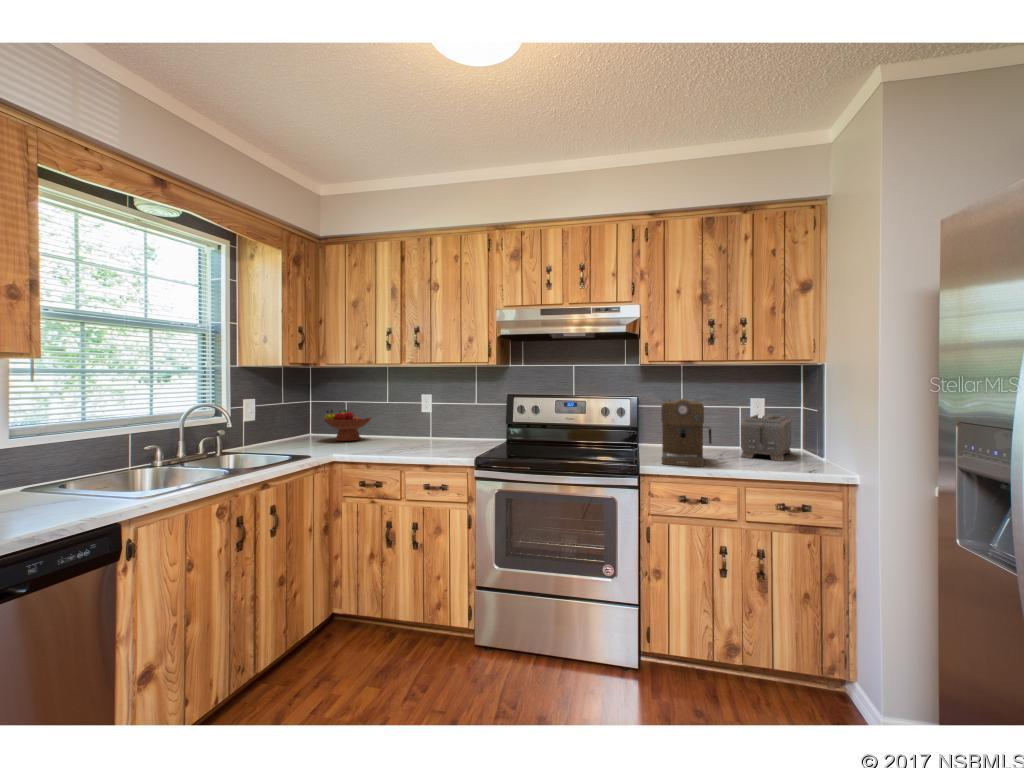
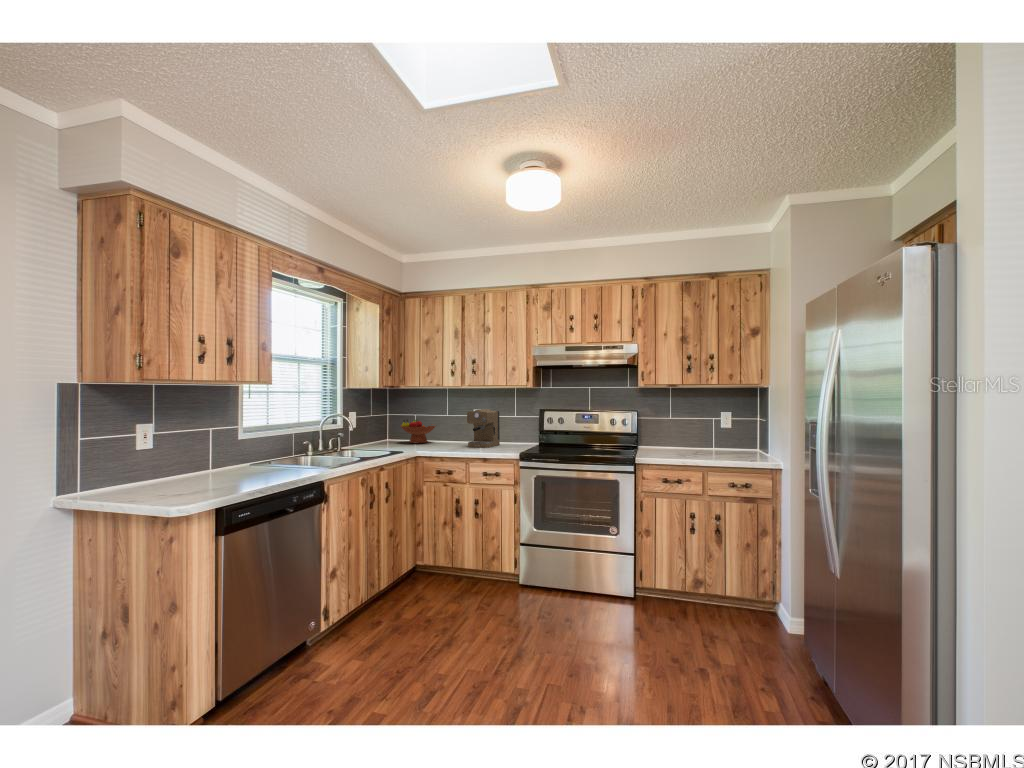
coffee maker: present [661,399,712,467] -> present [467,409,500,448]
toaster: present [741,415,791,461] -> none [711,424,752,456]

